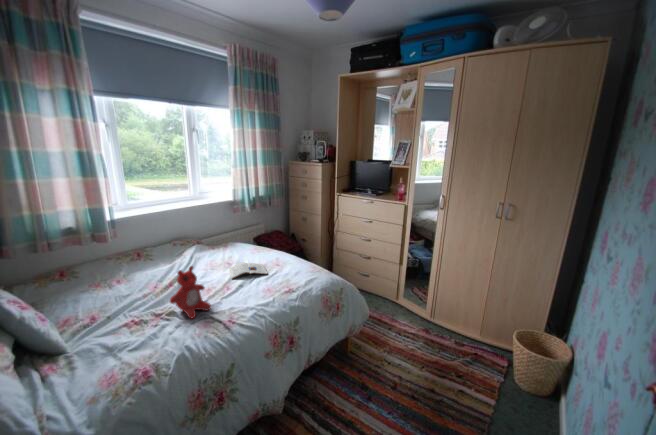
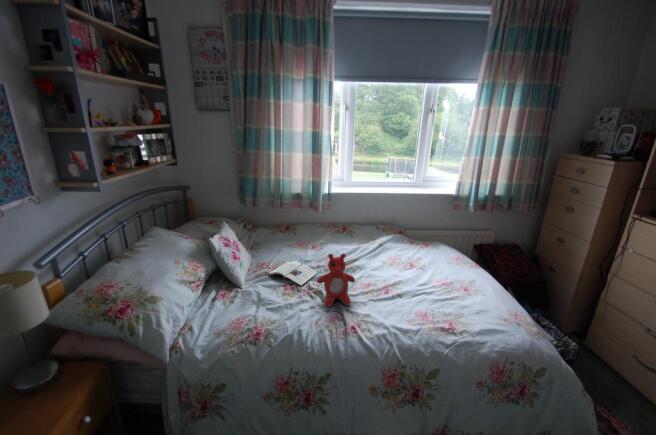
magazine: present [229,262,267,279] -> present [269,261,318,285]

